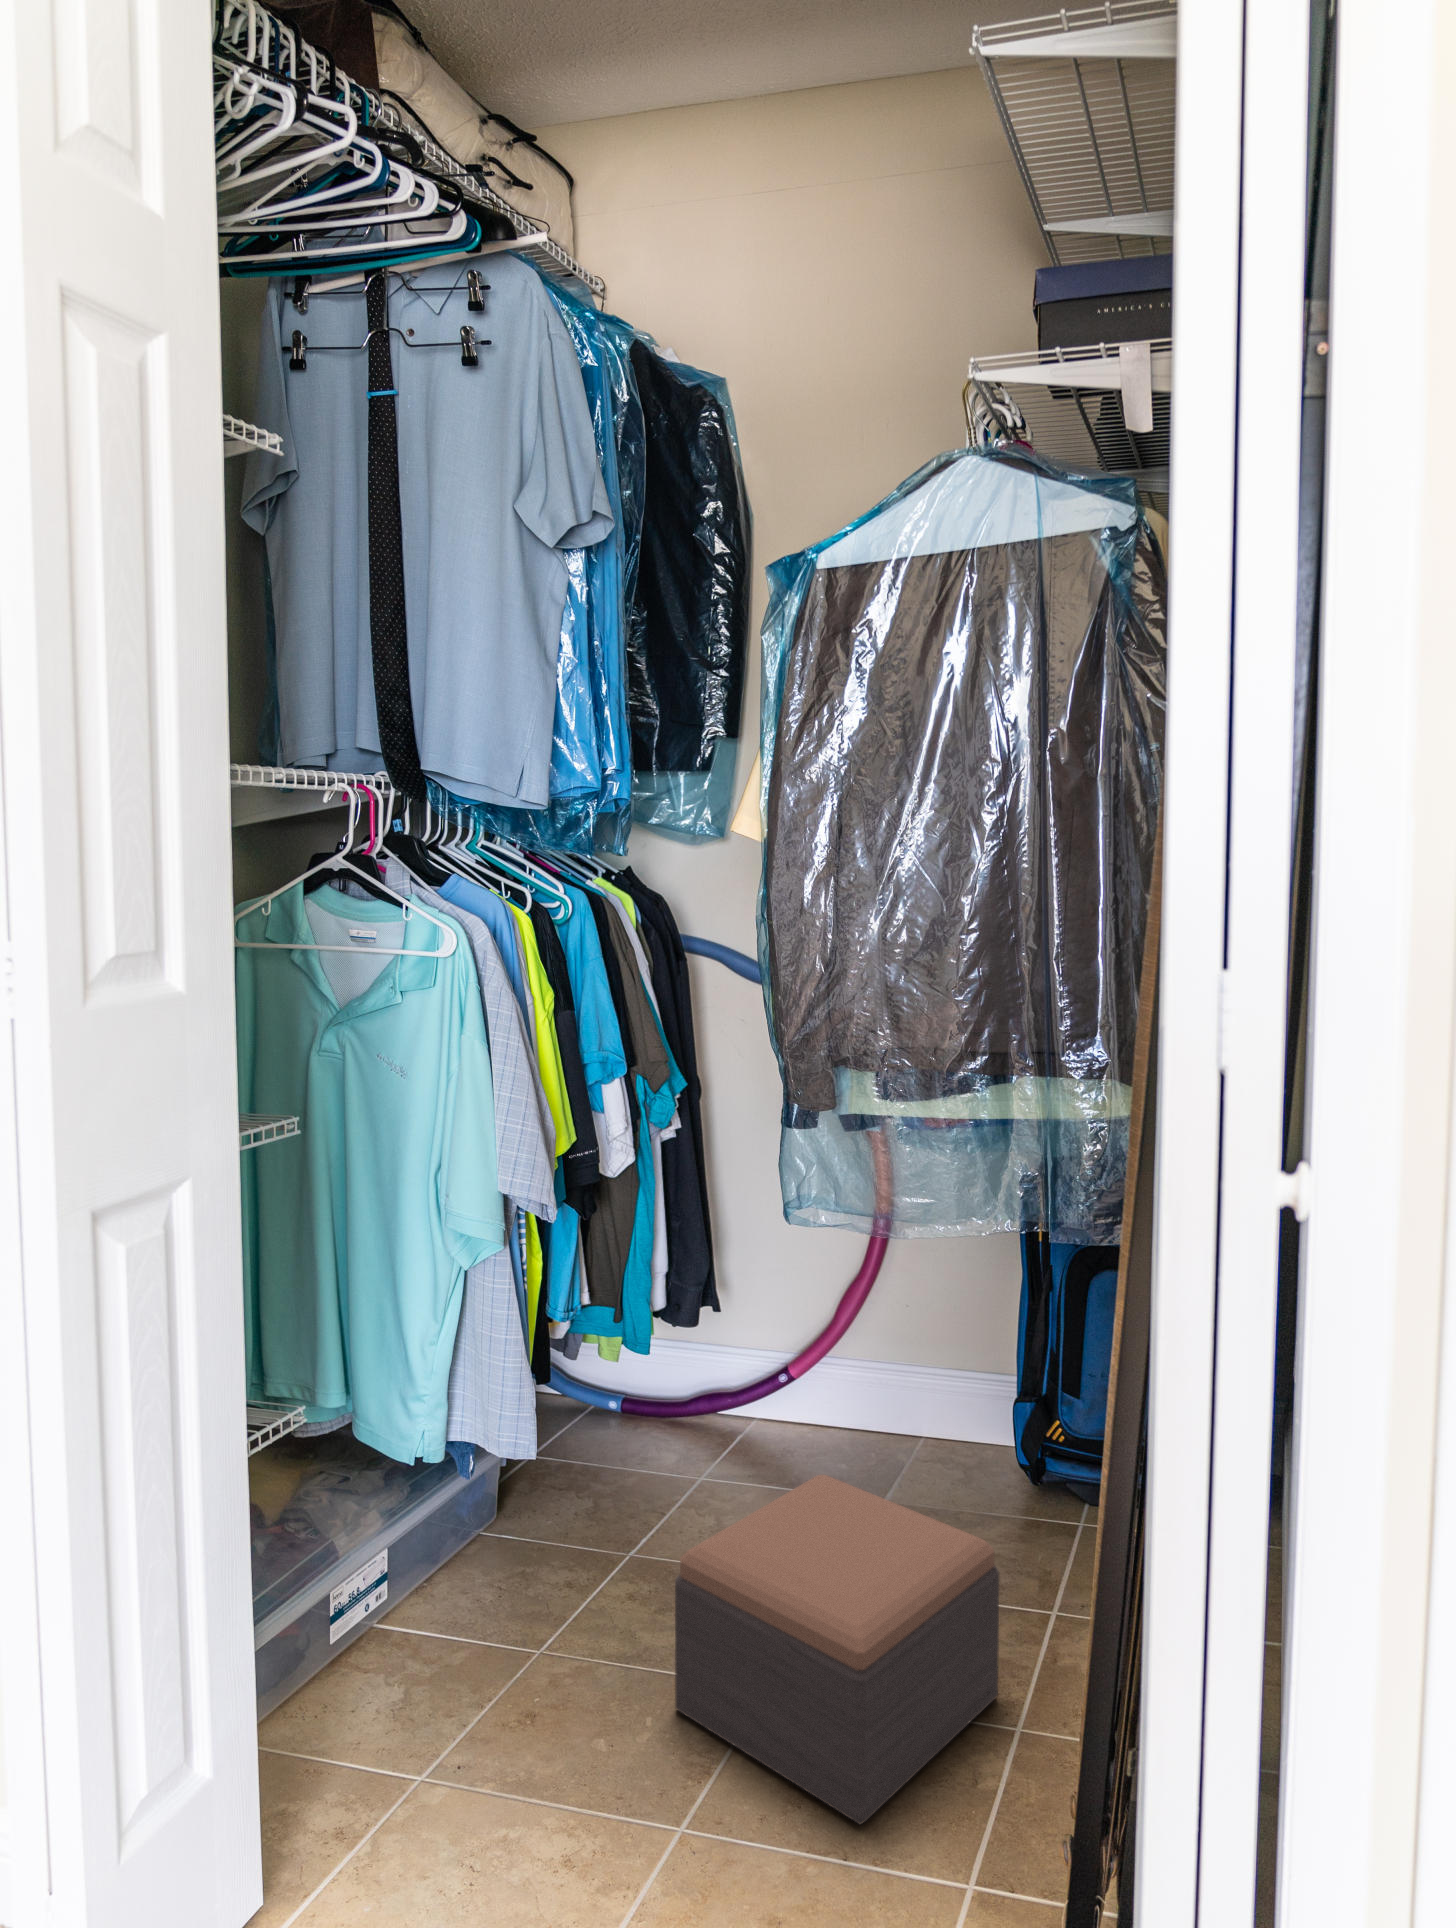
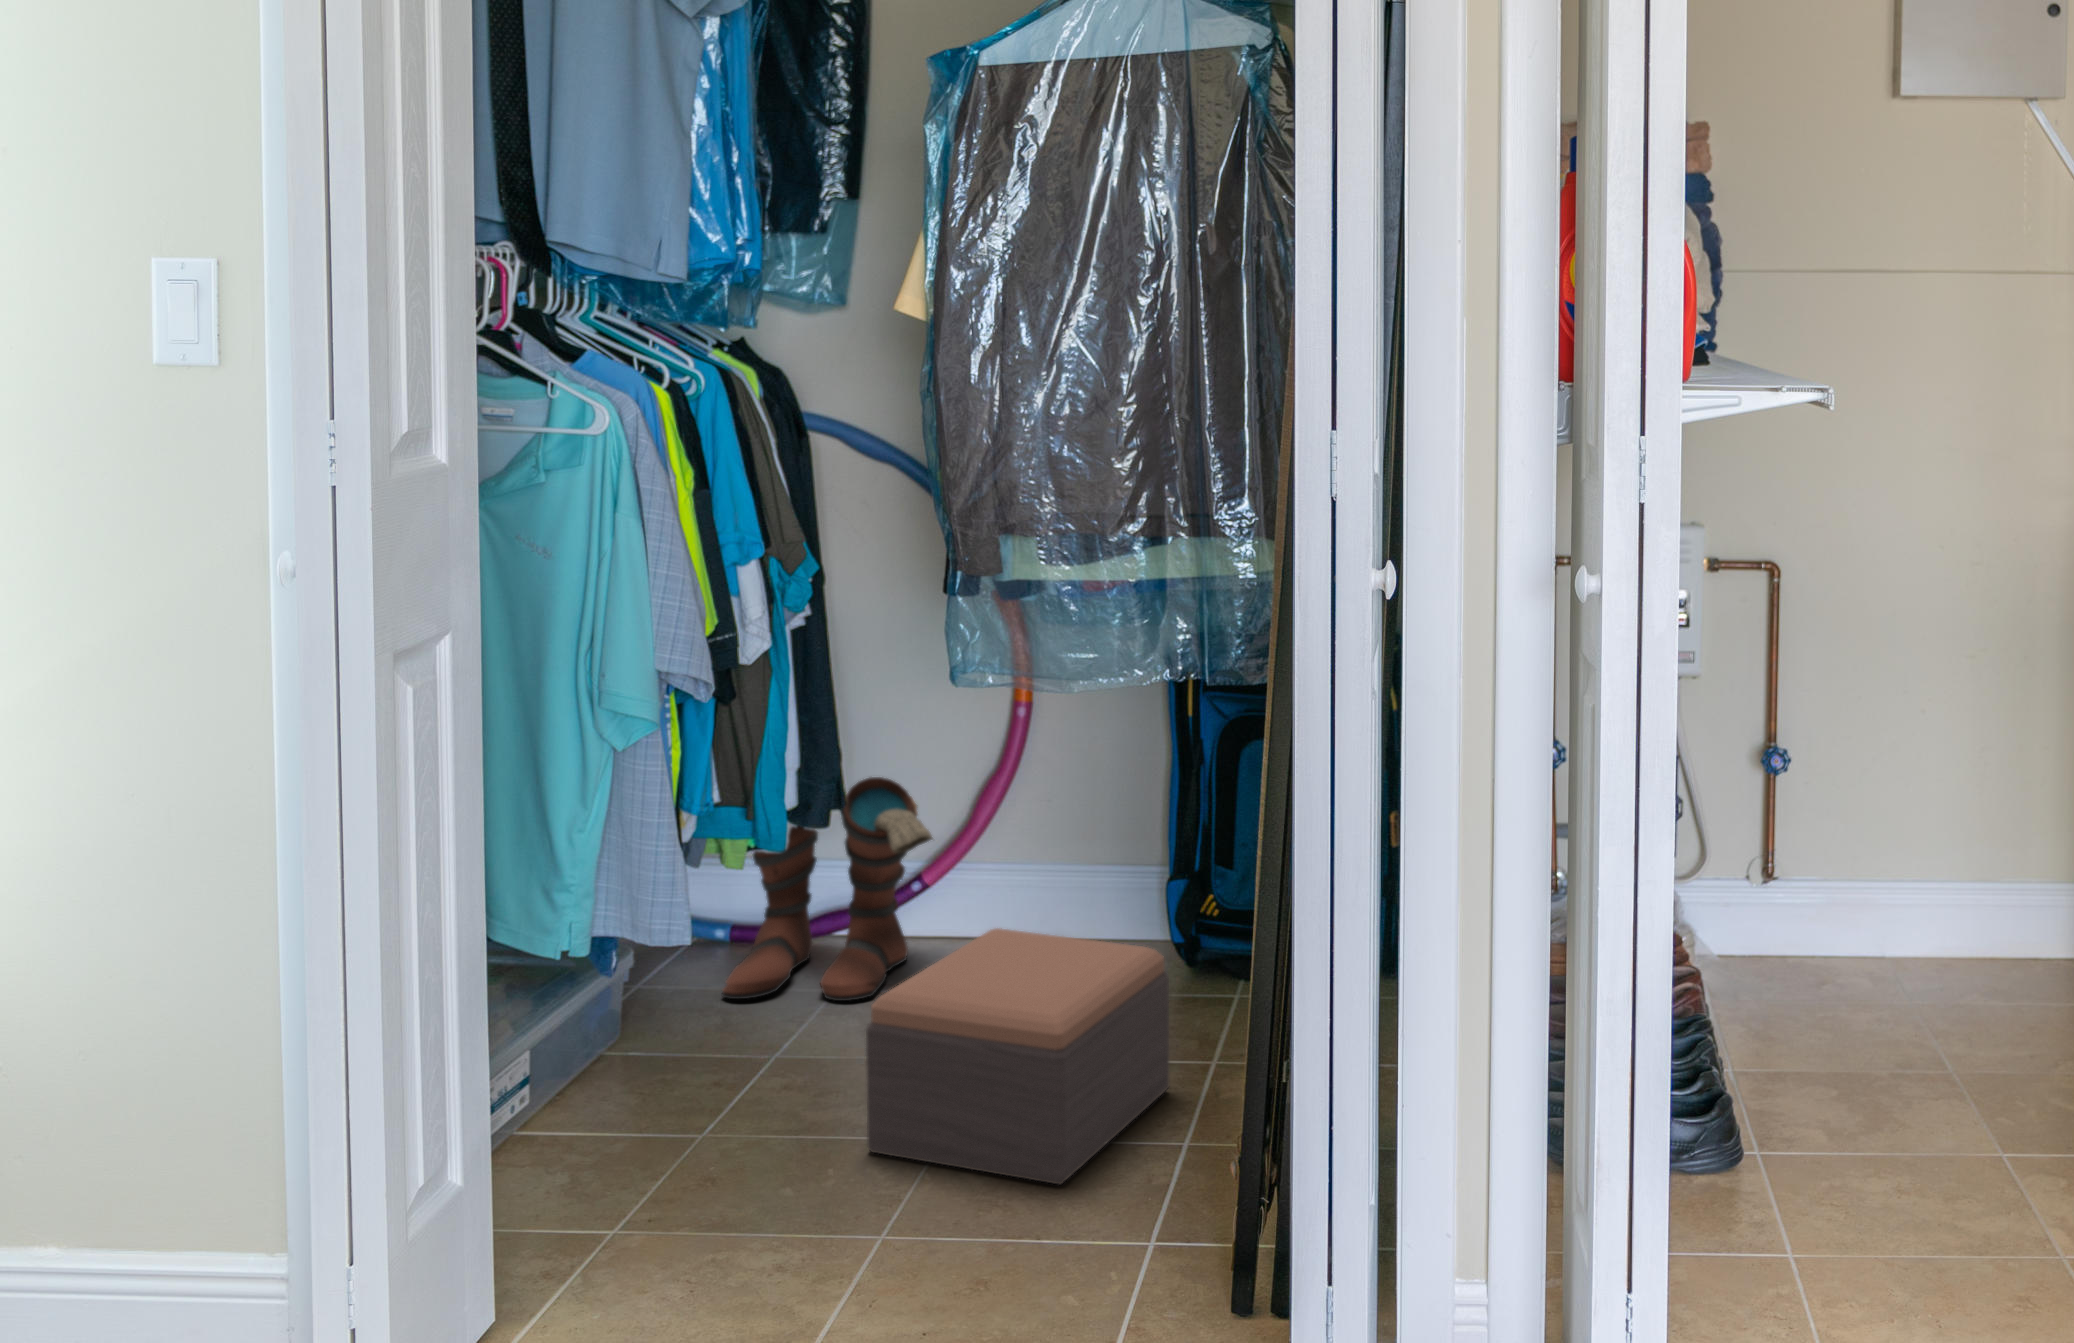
boots: none [604,1274,789,1496] -> present [722,777,933,1001]

